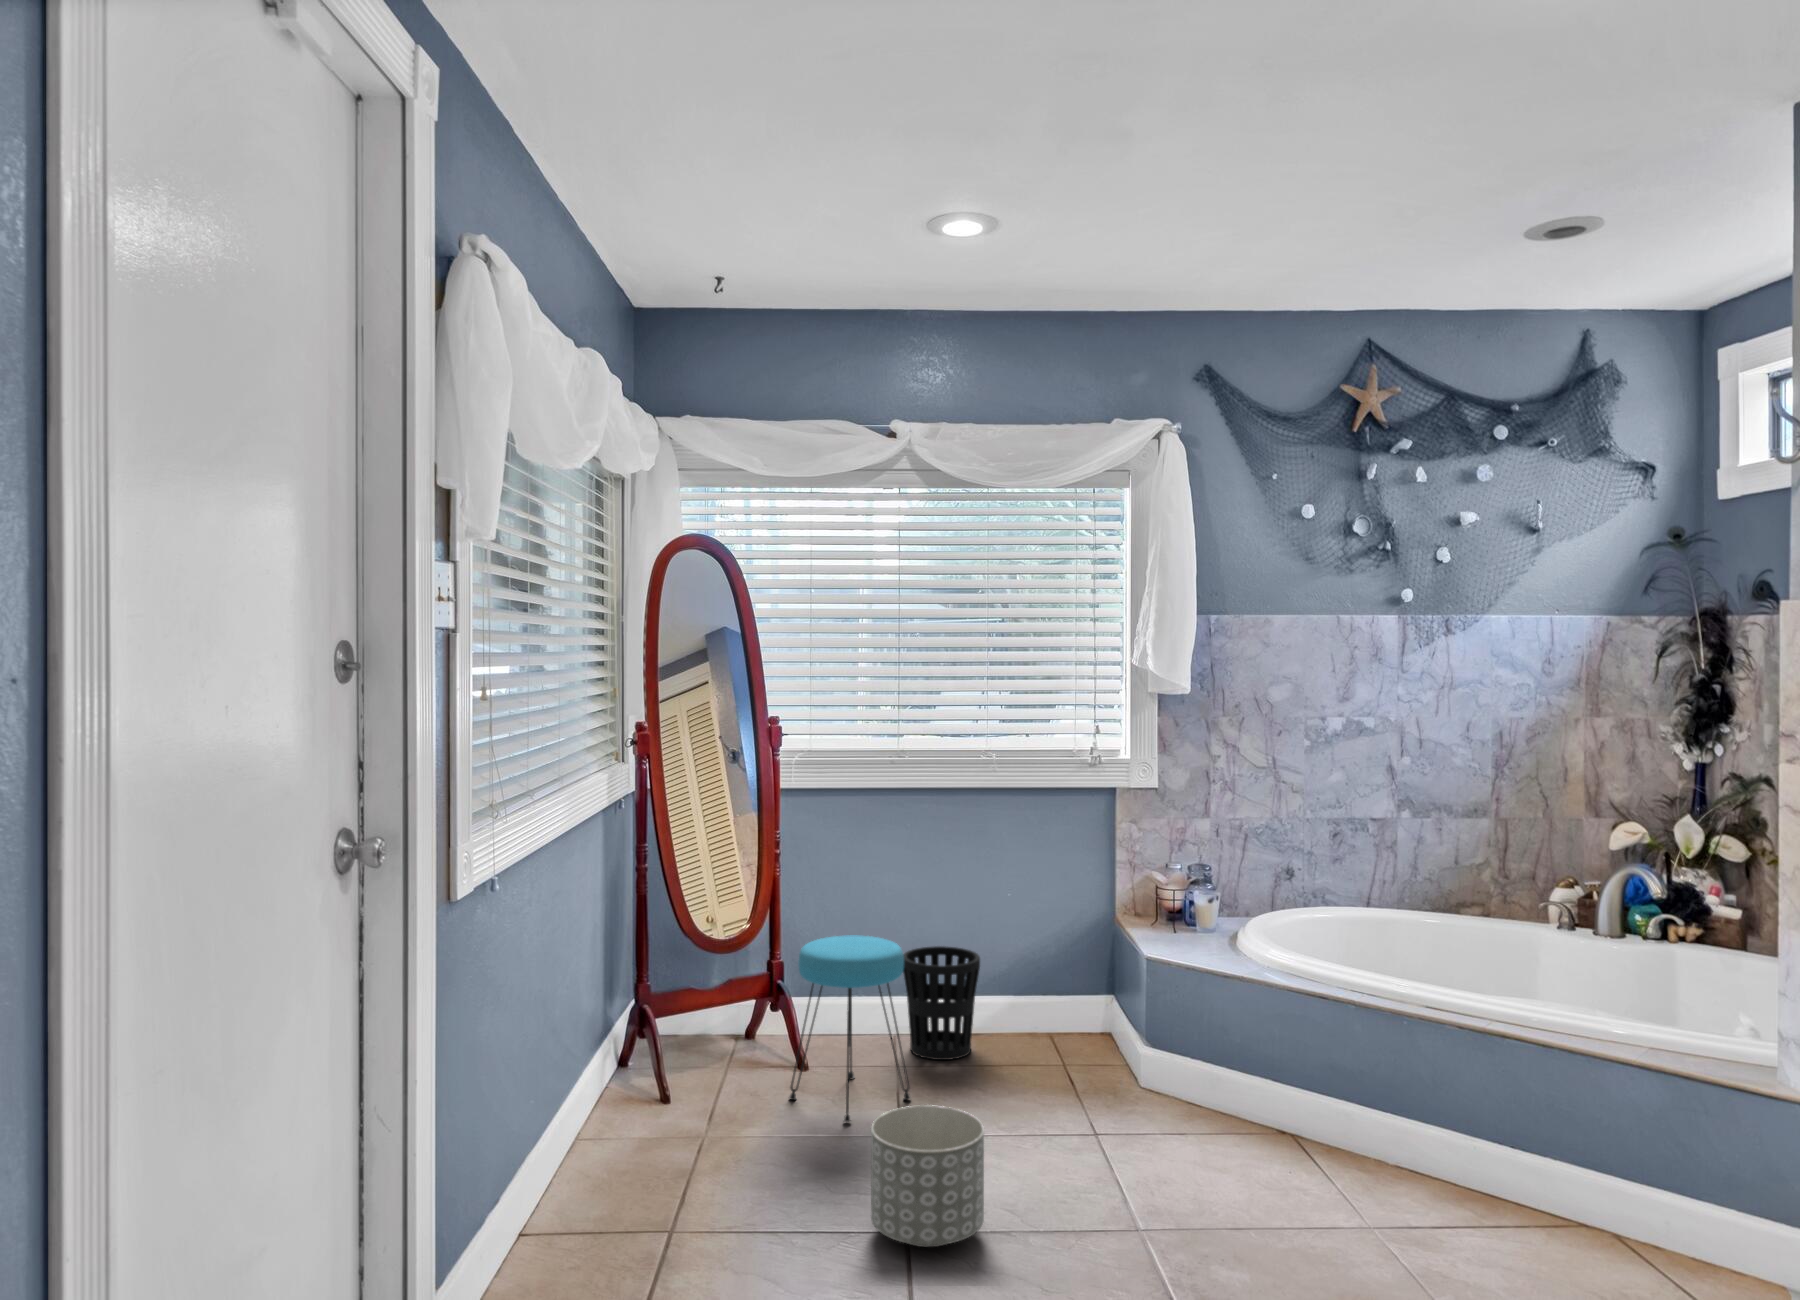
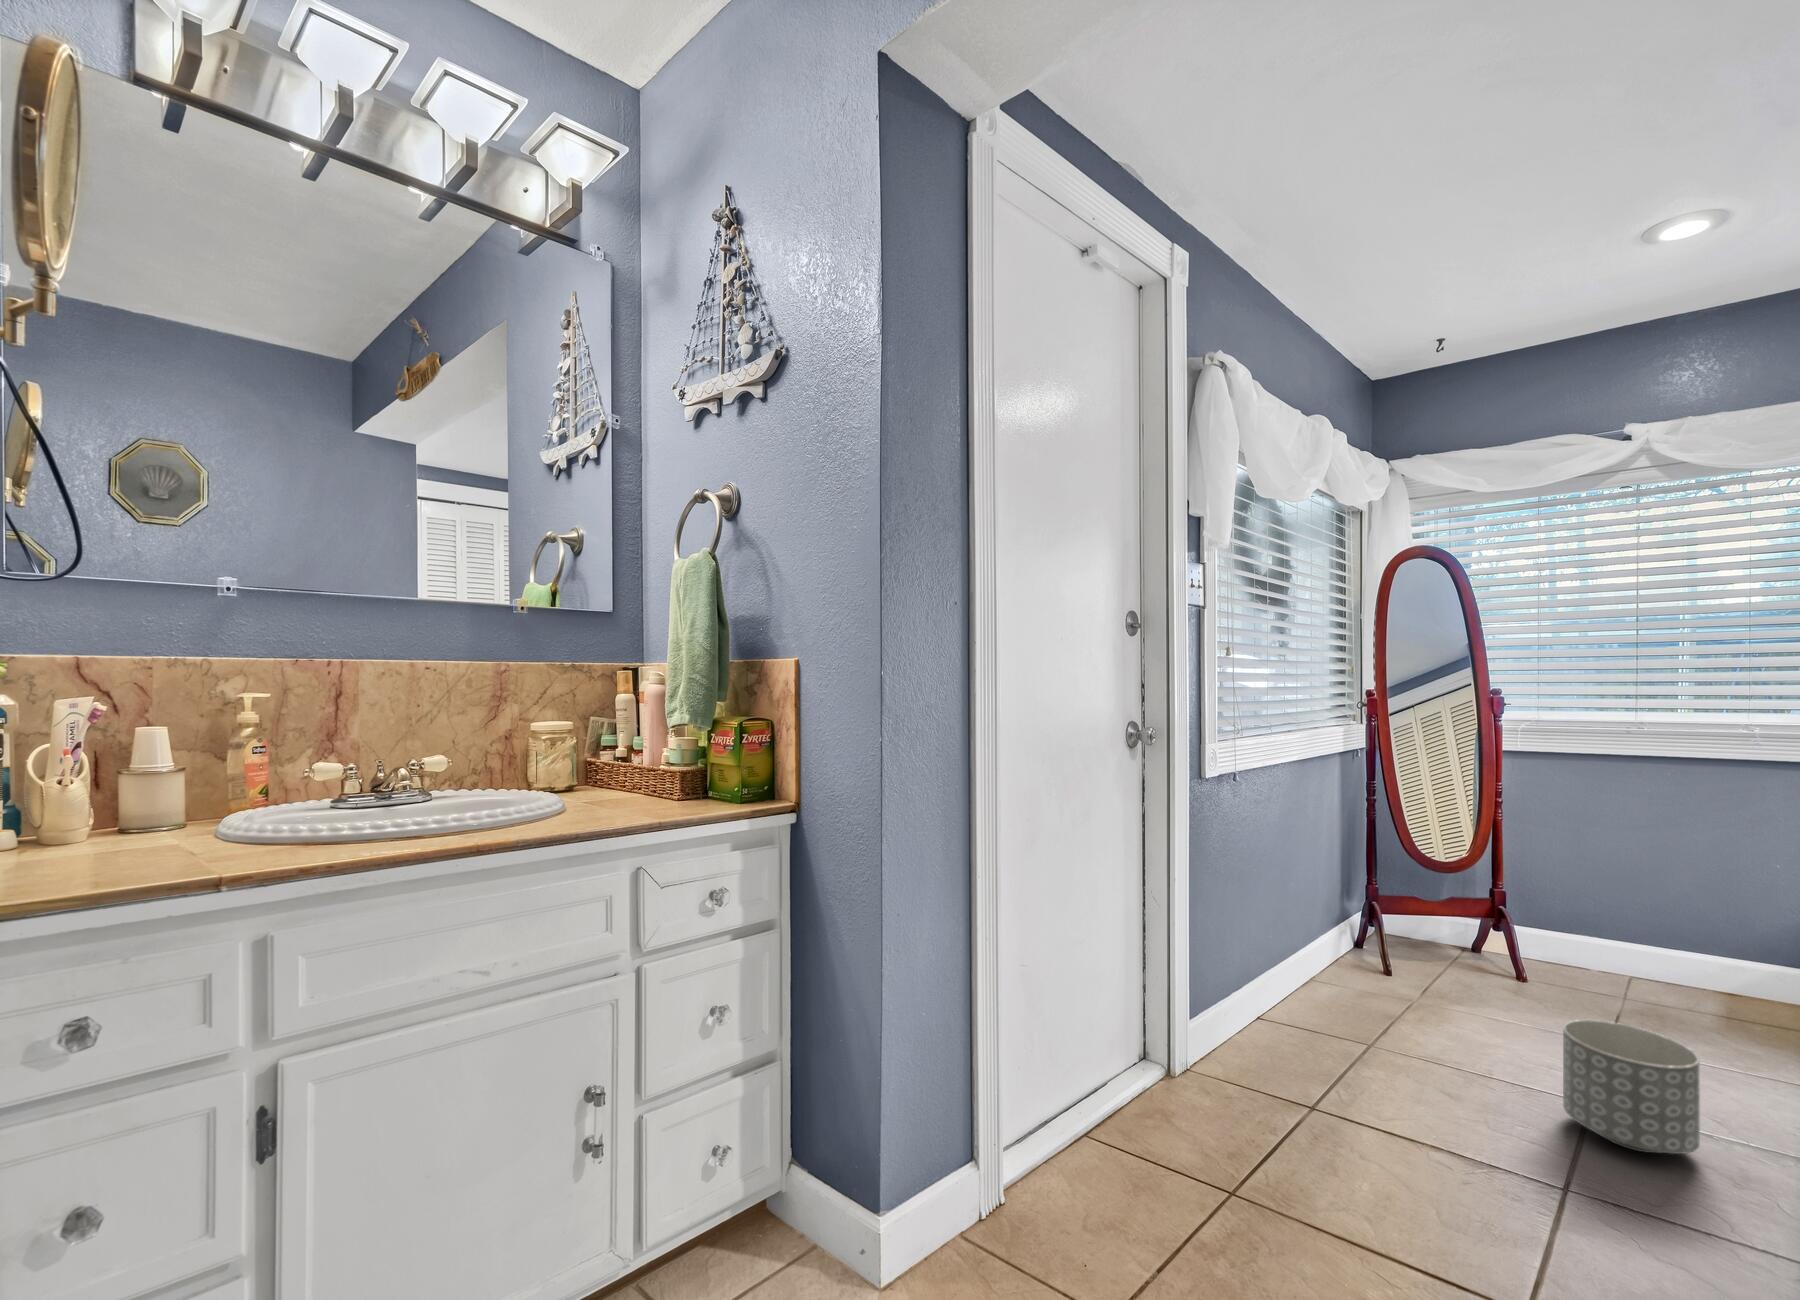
stool: present [789,936,910,1122] -> none [1502,874,1640,1035]
wastebasket: present [903,946,980,1060] -> none [1640,907,1743,1019]

